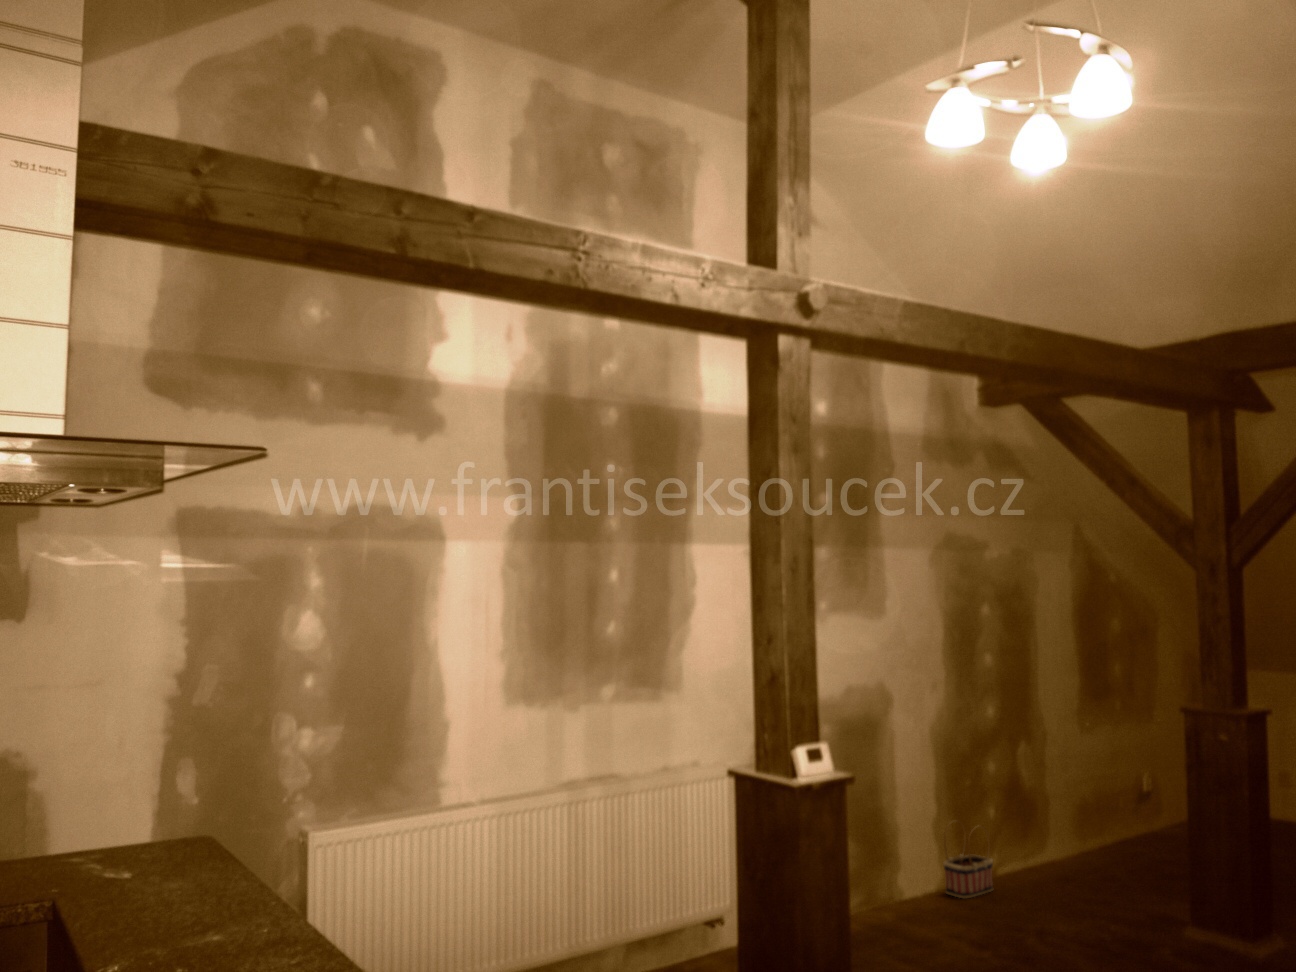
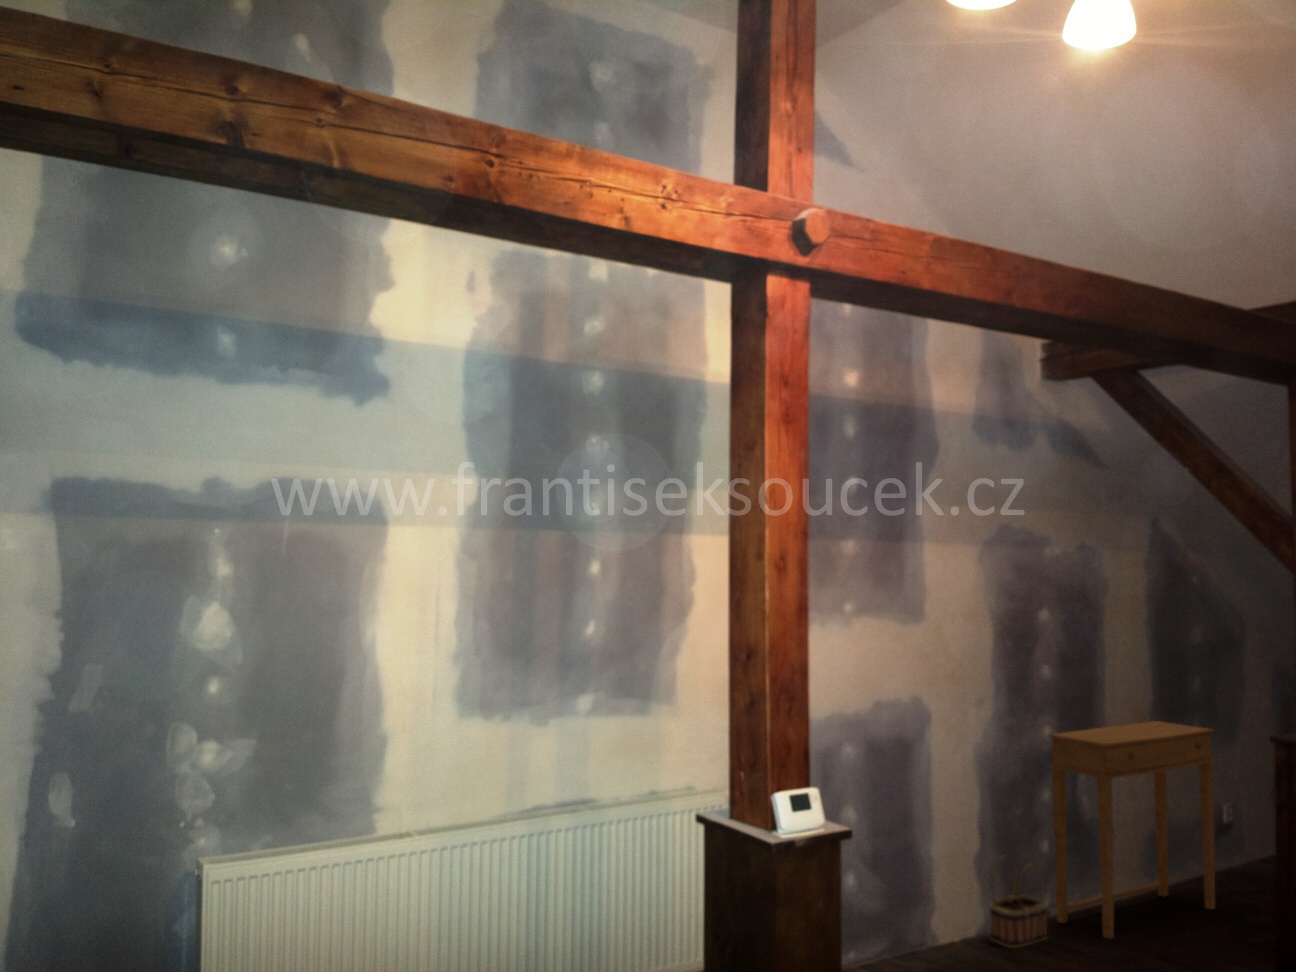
side table: none [989,702,1132,889] -> present [1049,721,1215,939]

